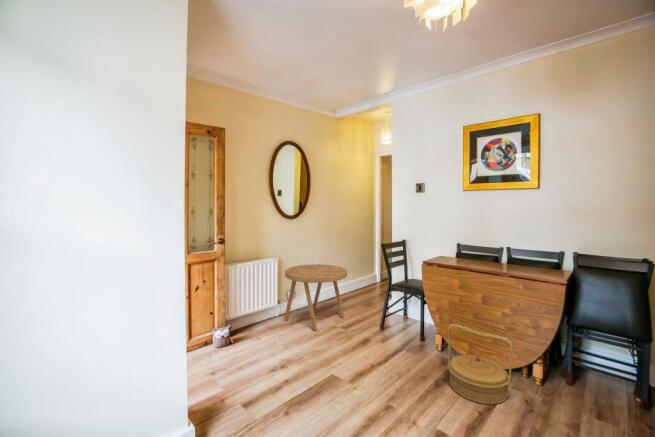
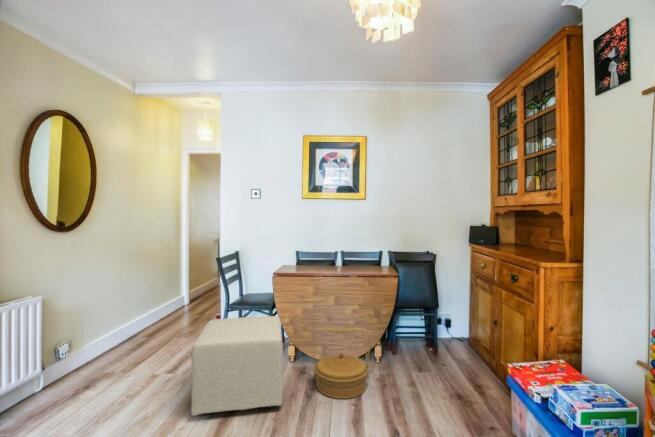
side table: present [284,264,347,330] -> none [57,293,169,392]
ottoman: none [341,295,424,380] -> present [191,316,283,416]

